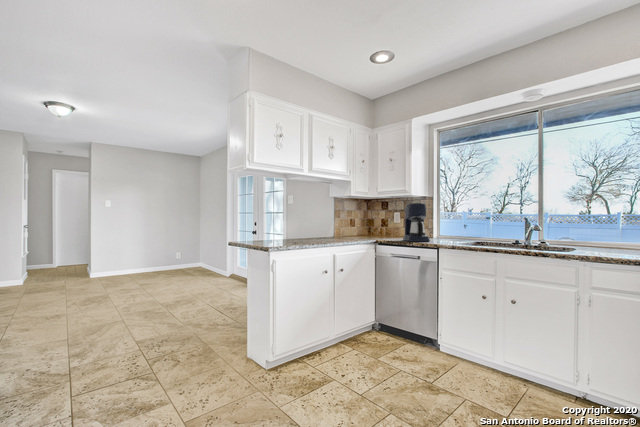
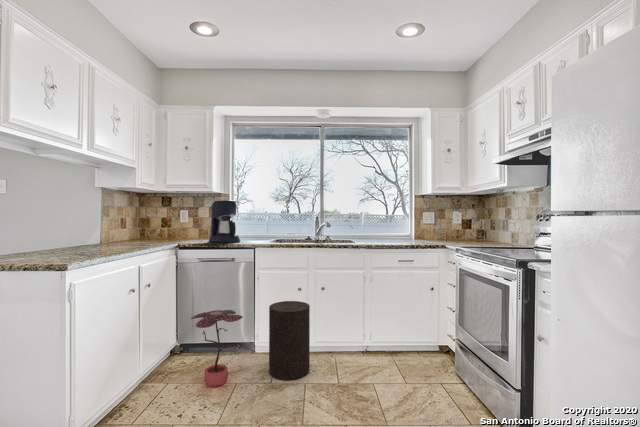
potted plant: none [366,299,408,366] -> present [191,310,243,387]
stool: none [437,306,484,392] -> present [269,301,310,380]

